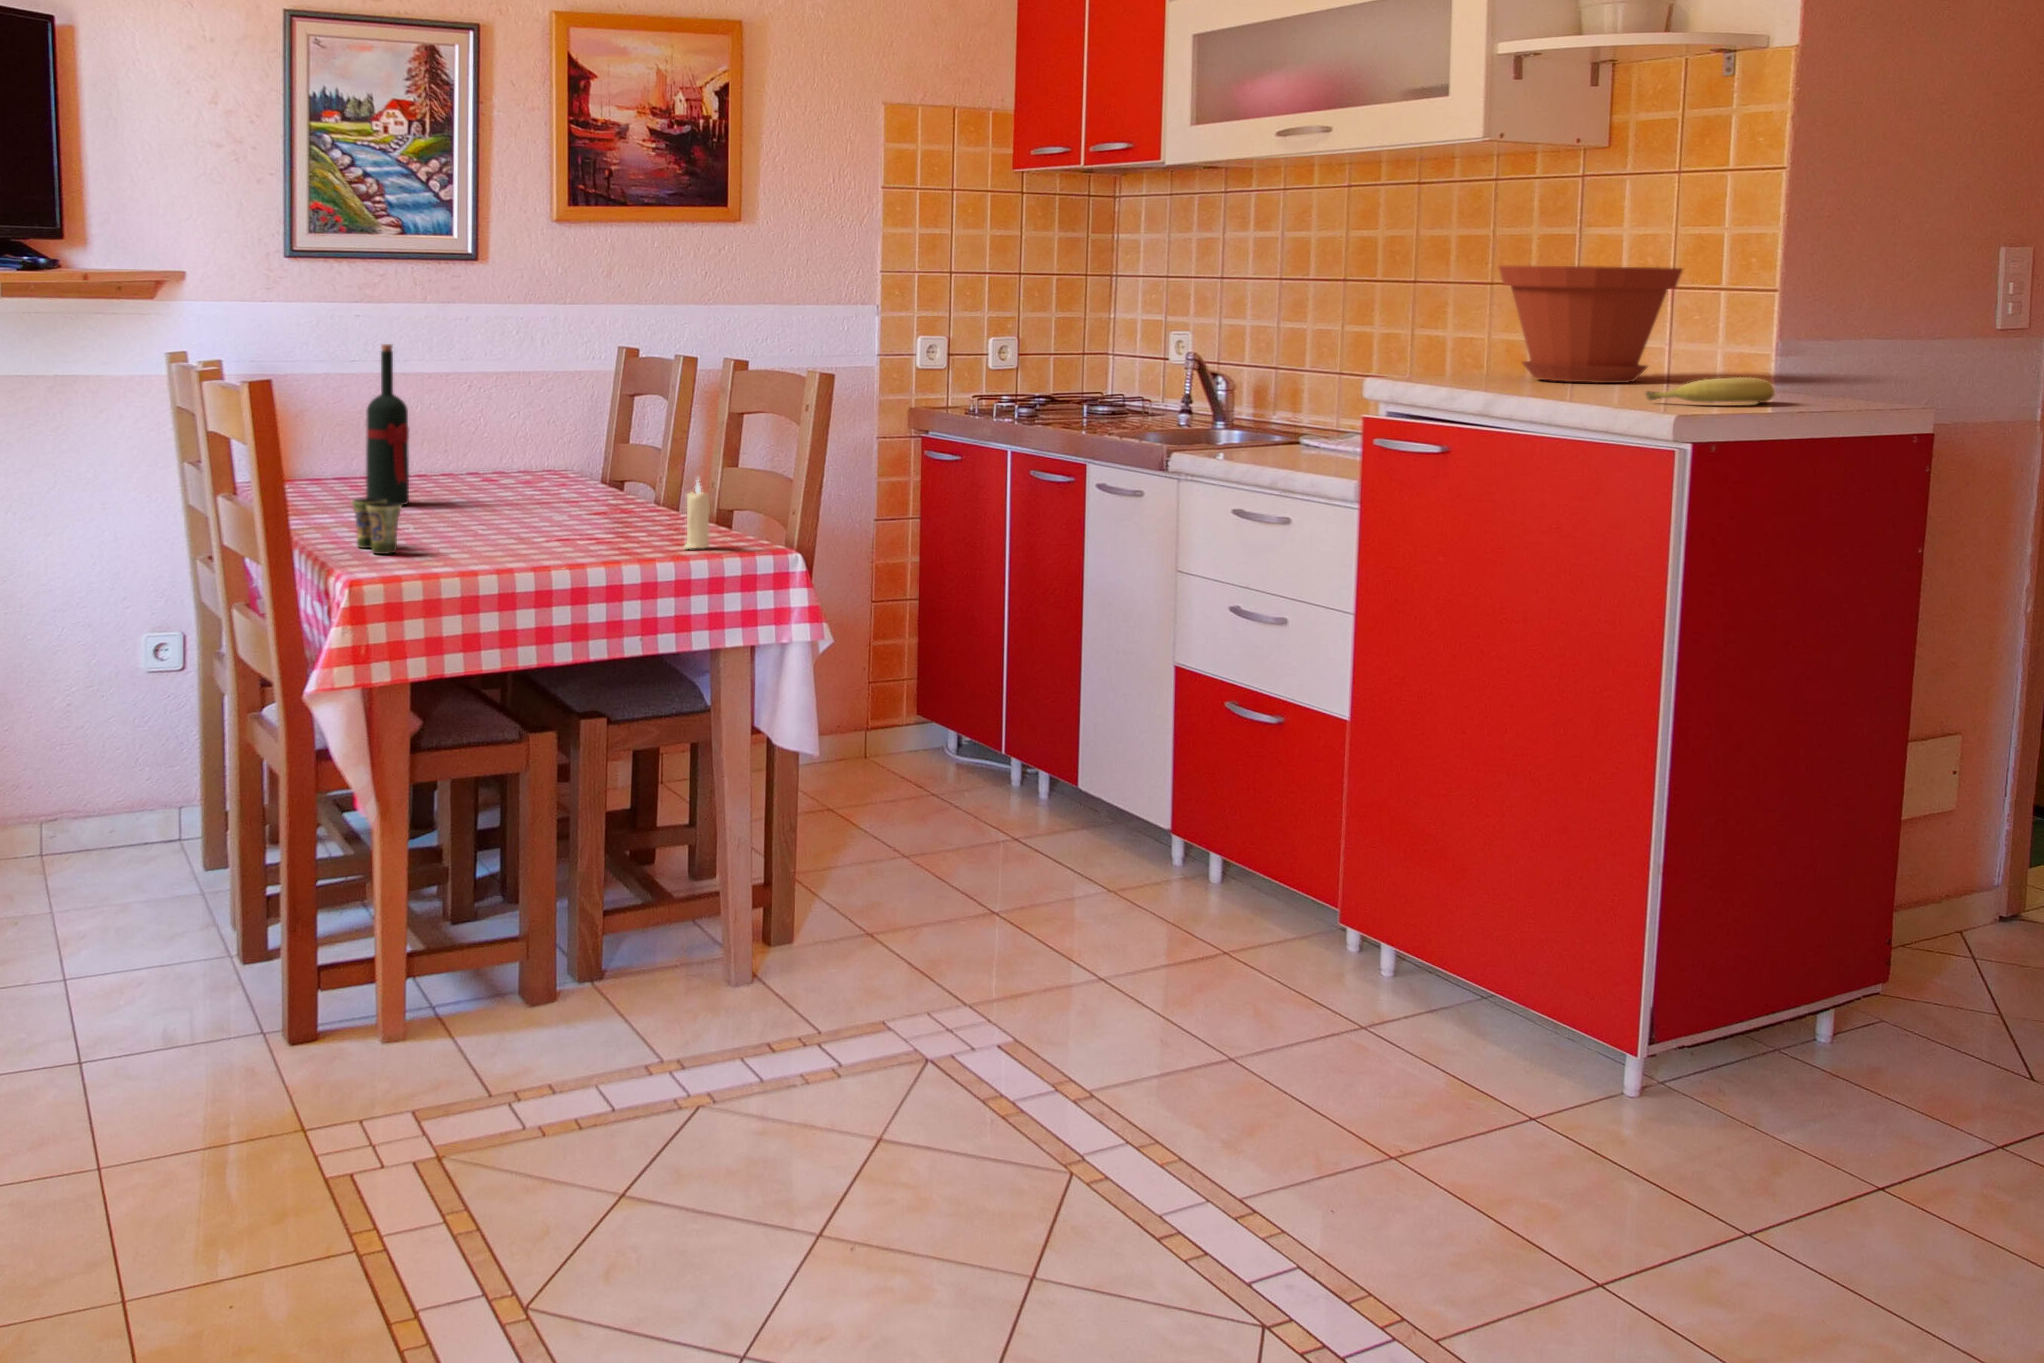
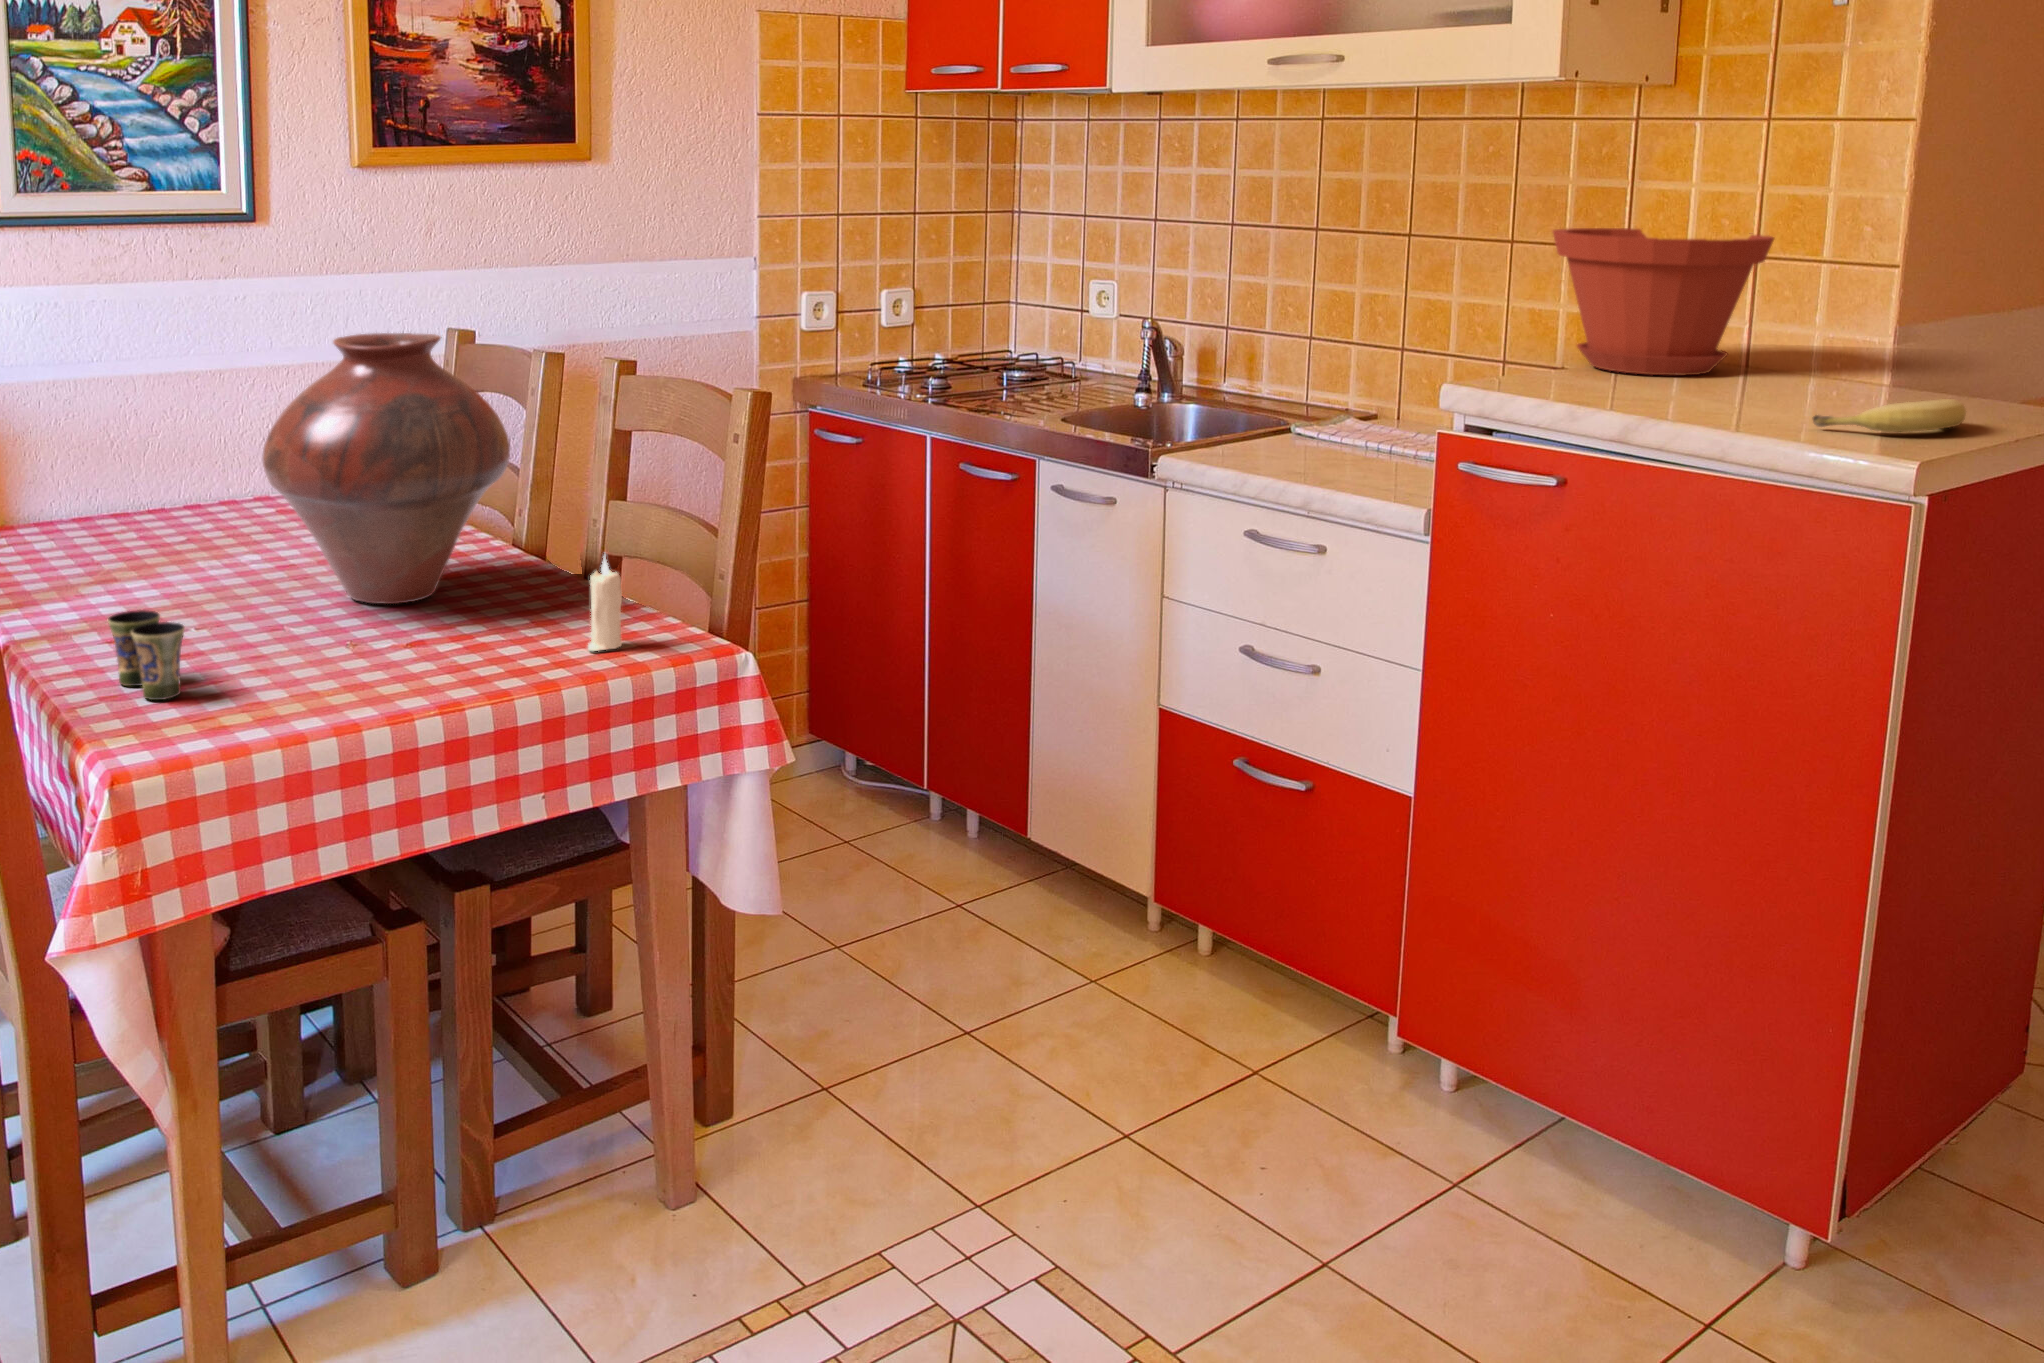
vase: none [466,326,643,522] -> present [263,333,510,604]
wine bottle: present [366,344,409,505] -> none [116,359,184,582]

